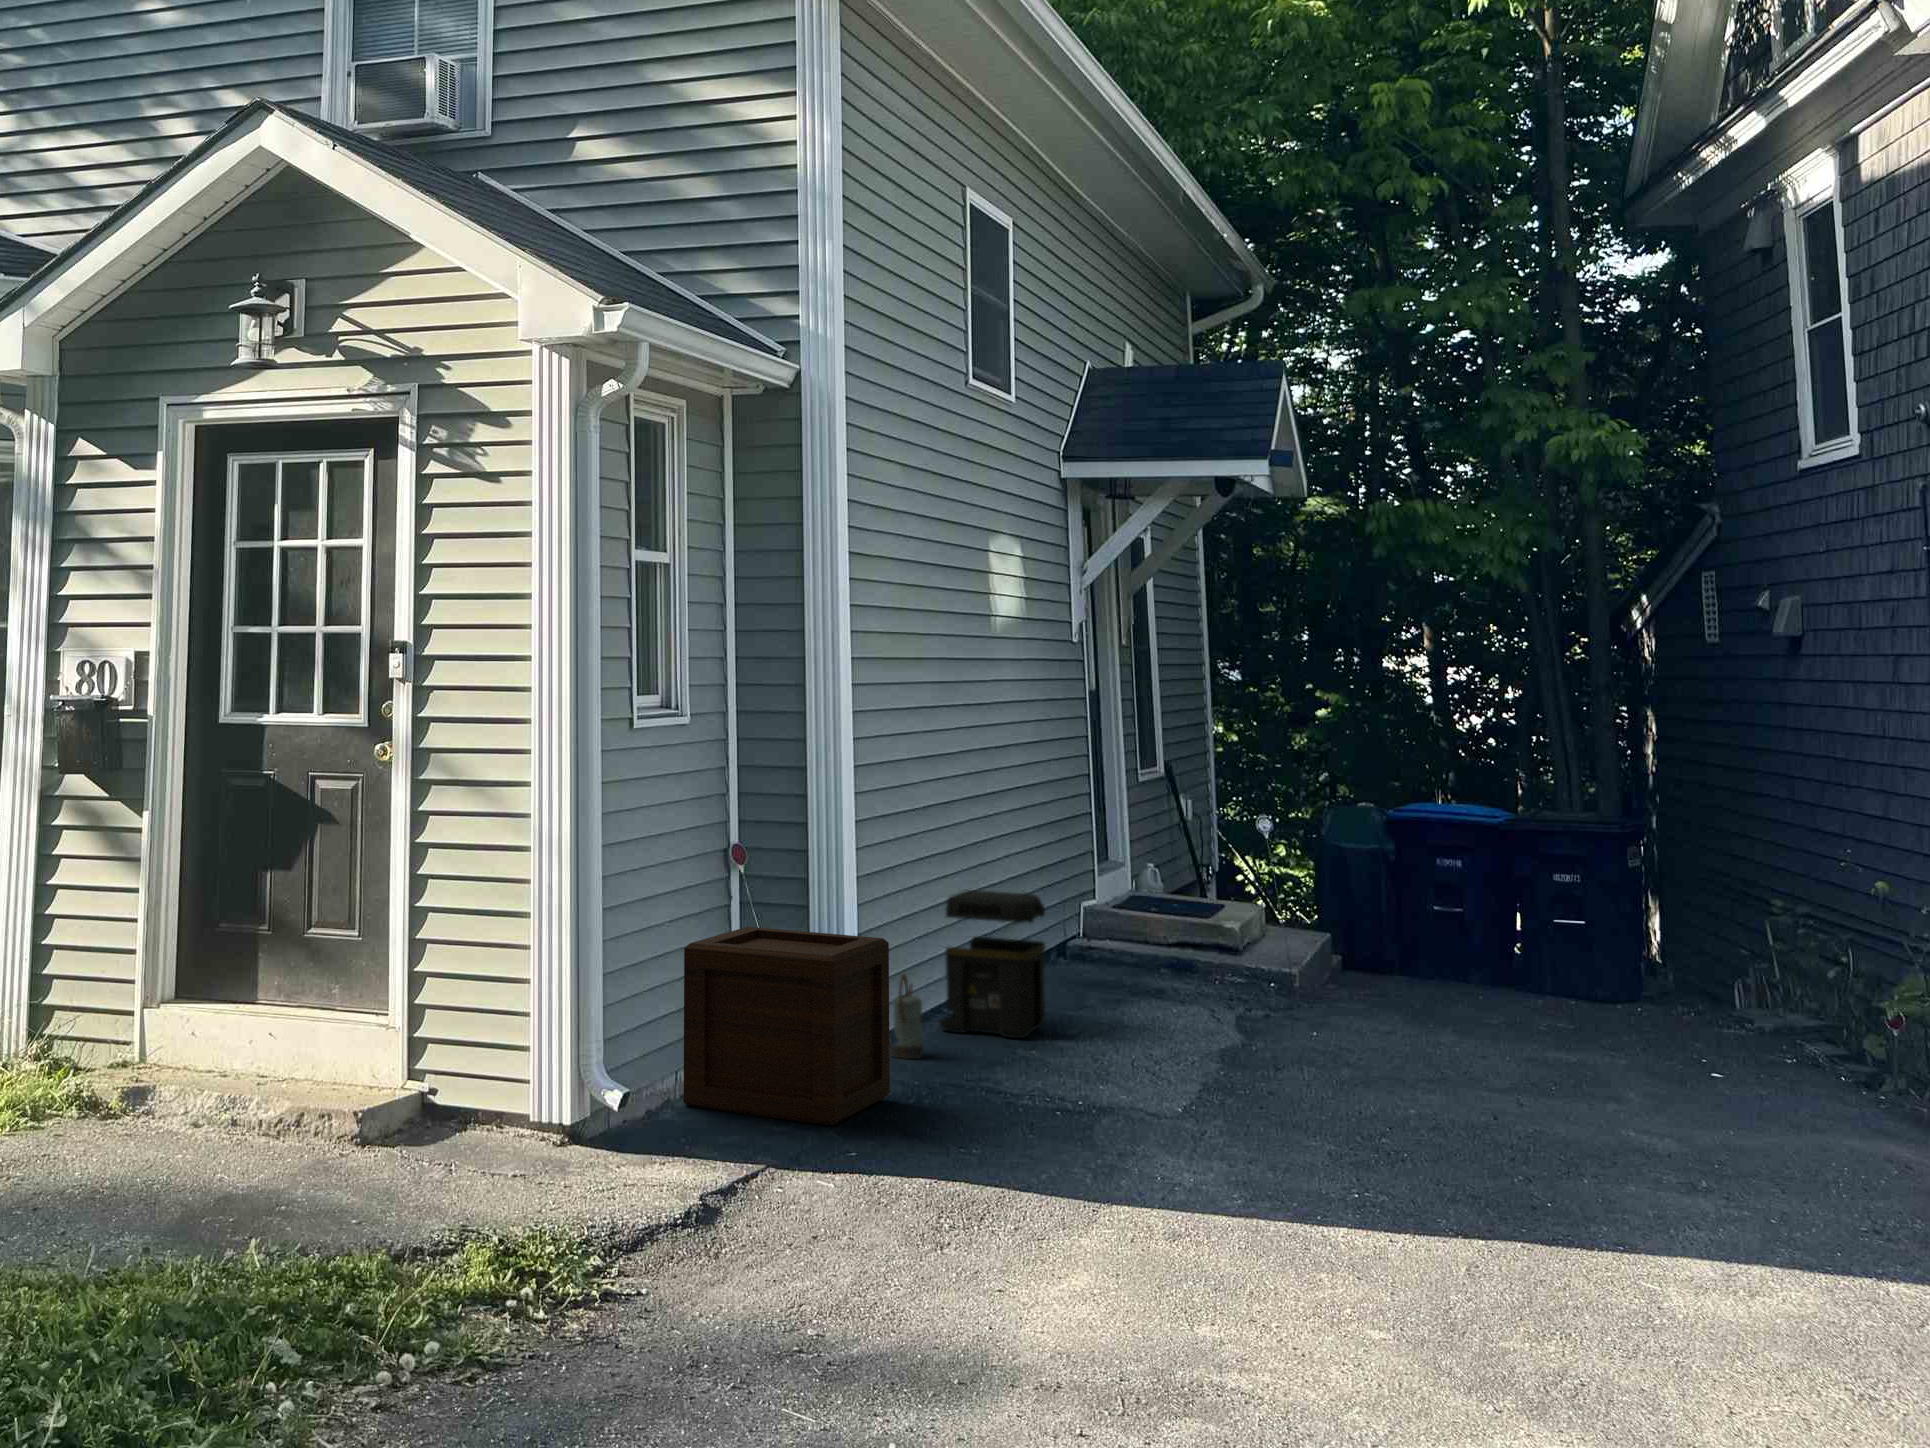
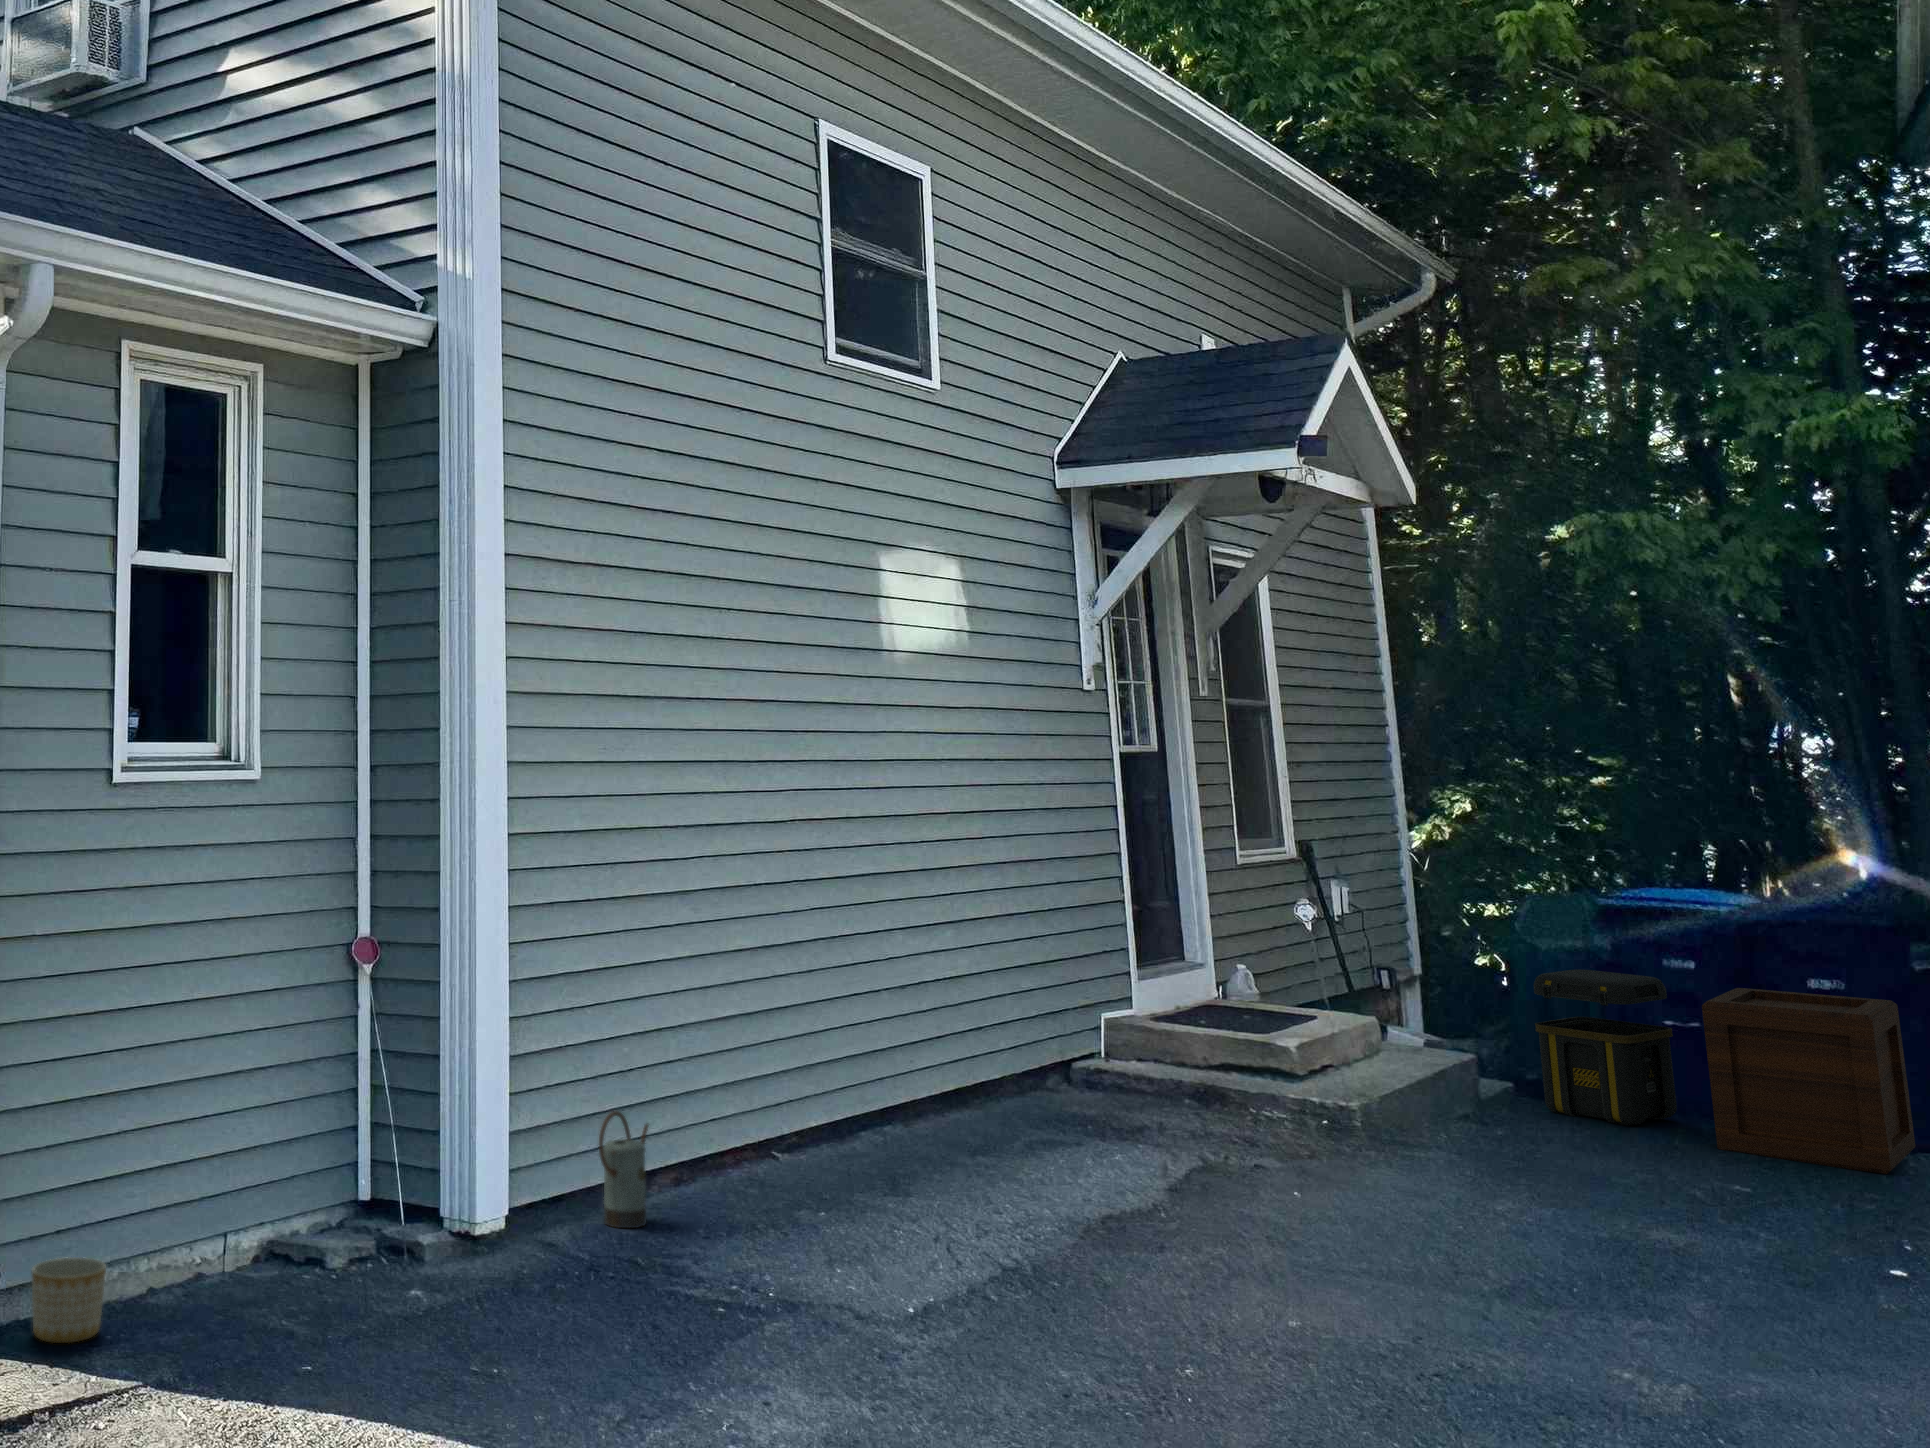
toolbox: present [939,890,1045,1038] -> present [1533,969,1677,1125]
wooden crate: present [683,927,890,1125] -> present [1702,988,1916,1174]
planter: none [633,1078,687,1136] -> present [32,1257,106,1343]

